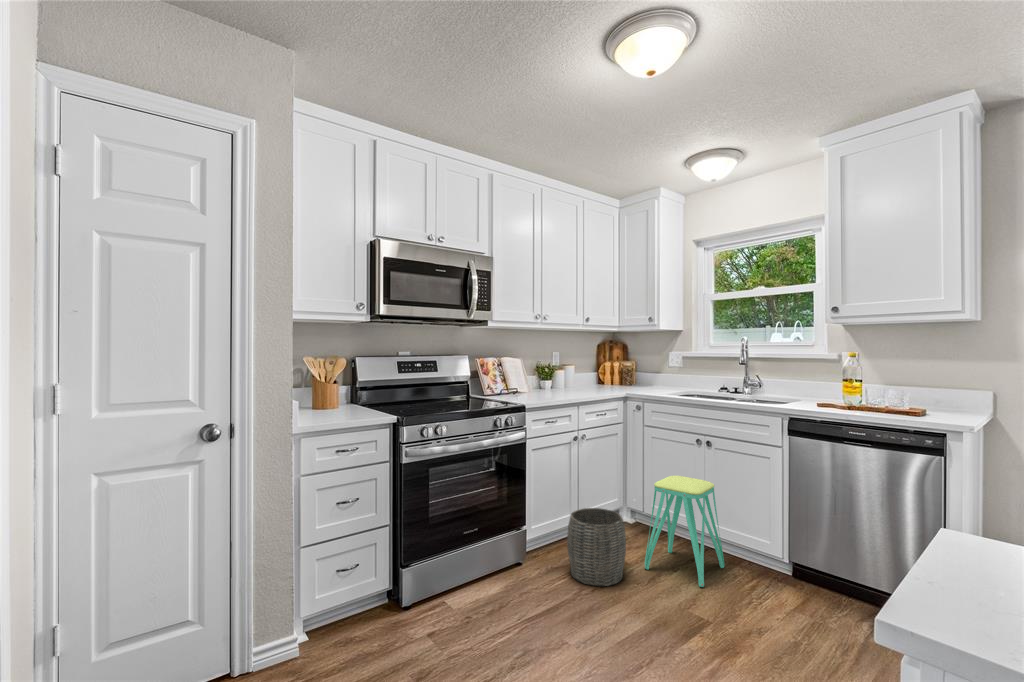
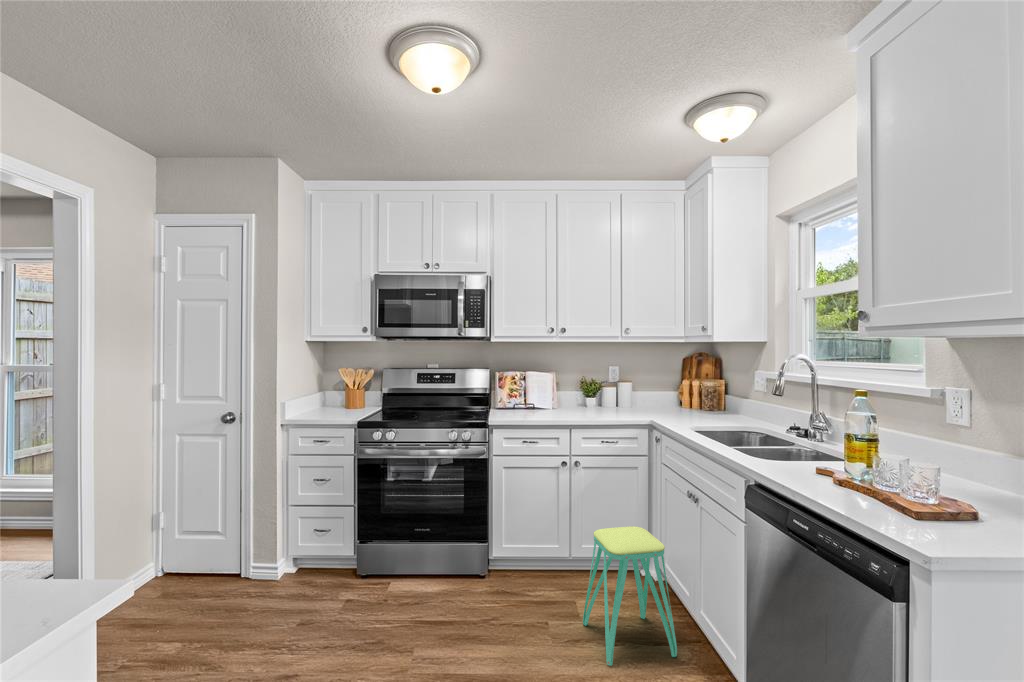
woven basket: present [567,508,626,586] -> none [500,539,561,626]

